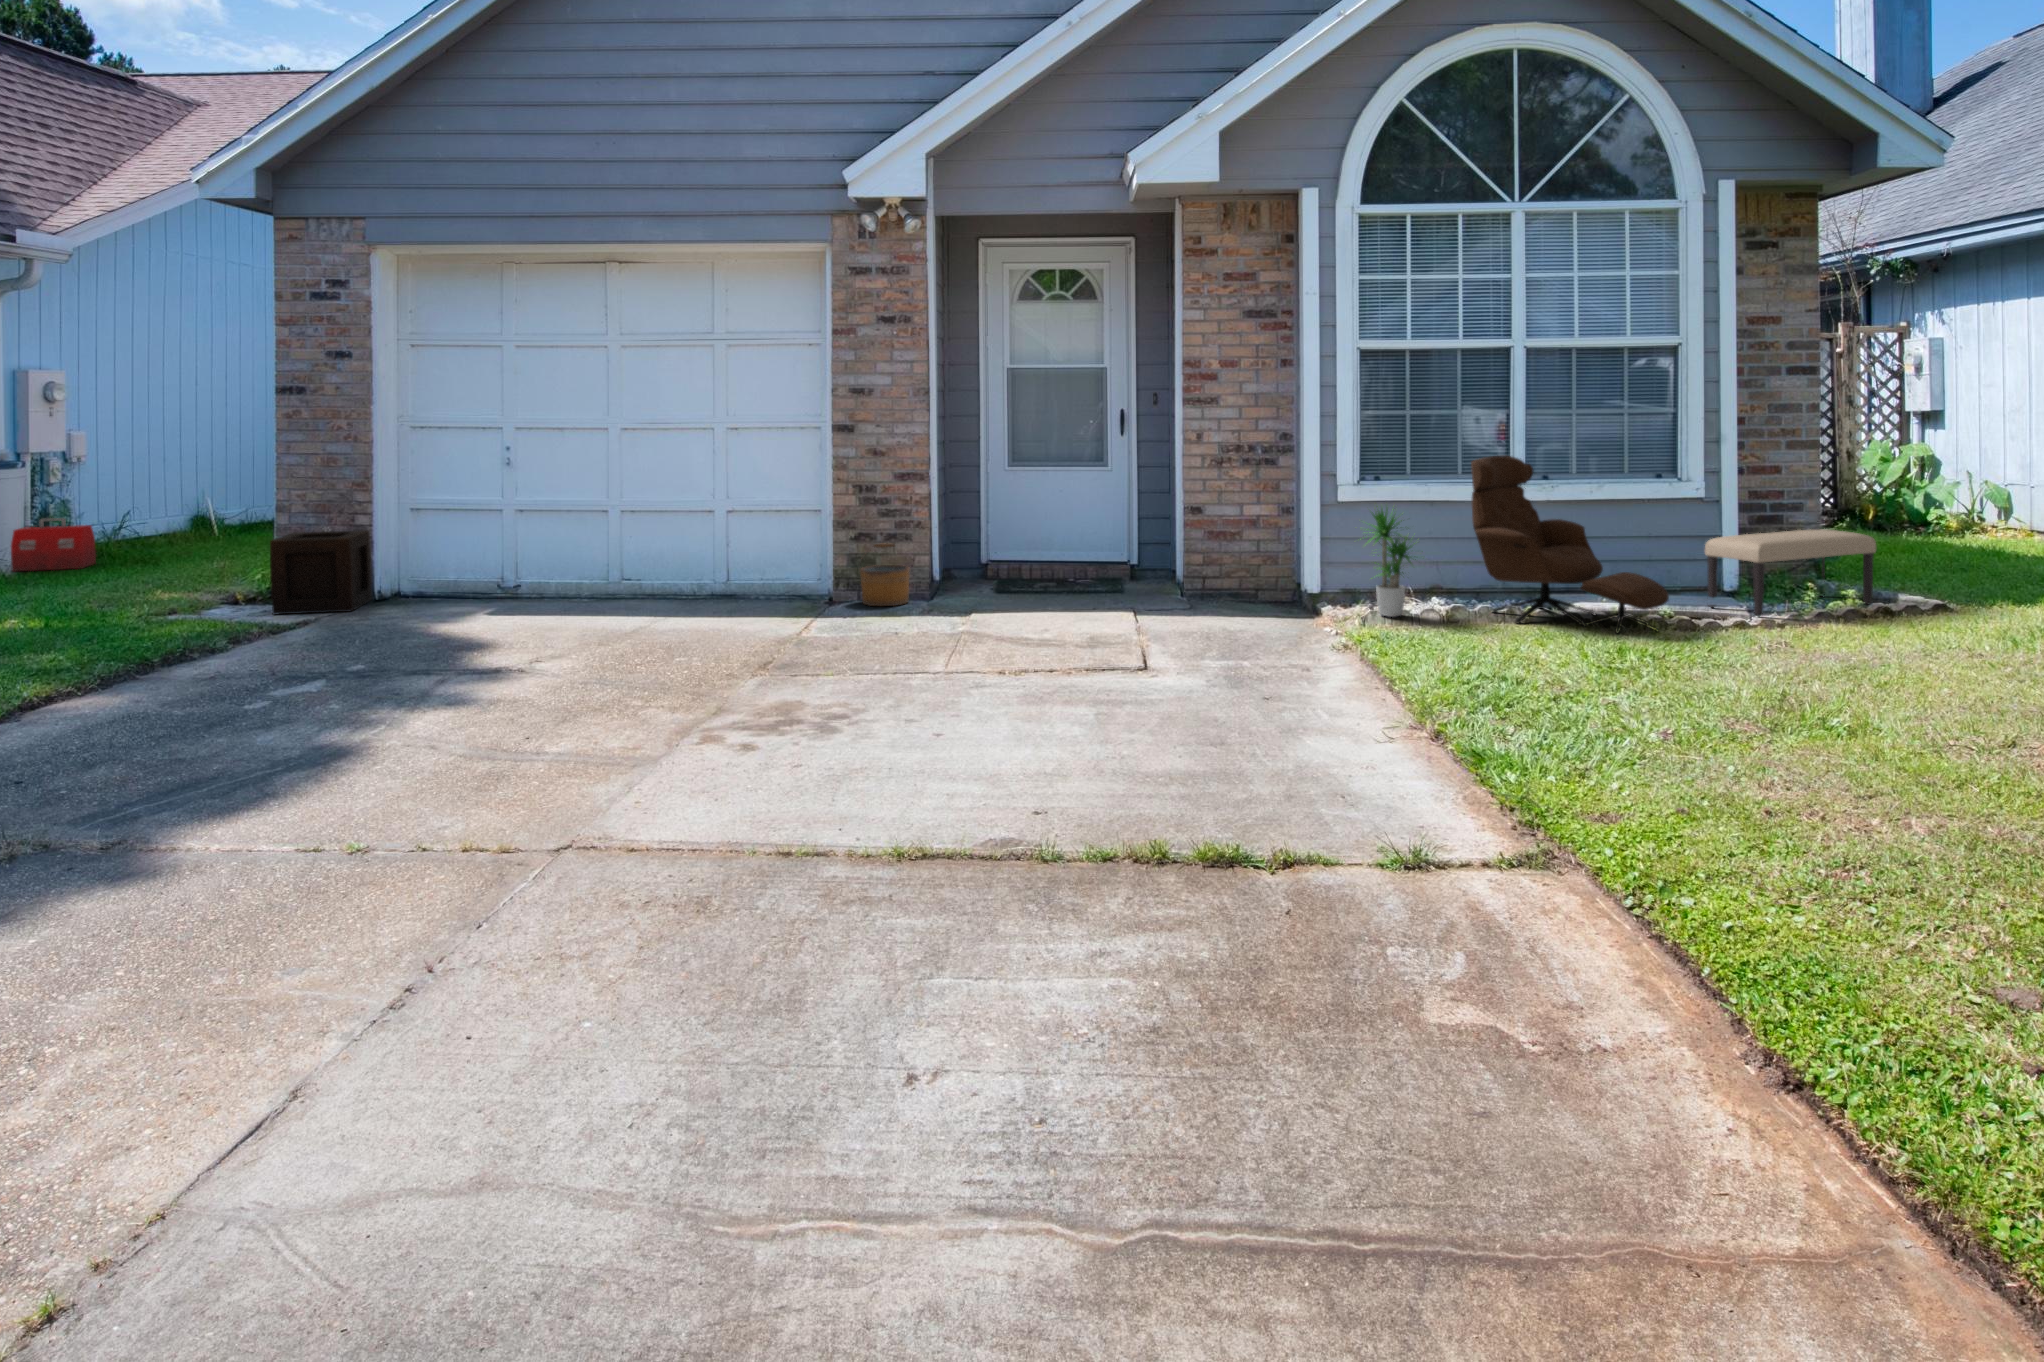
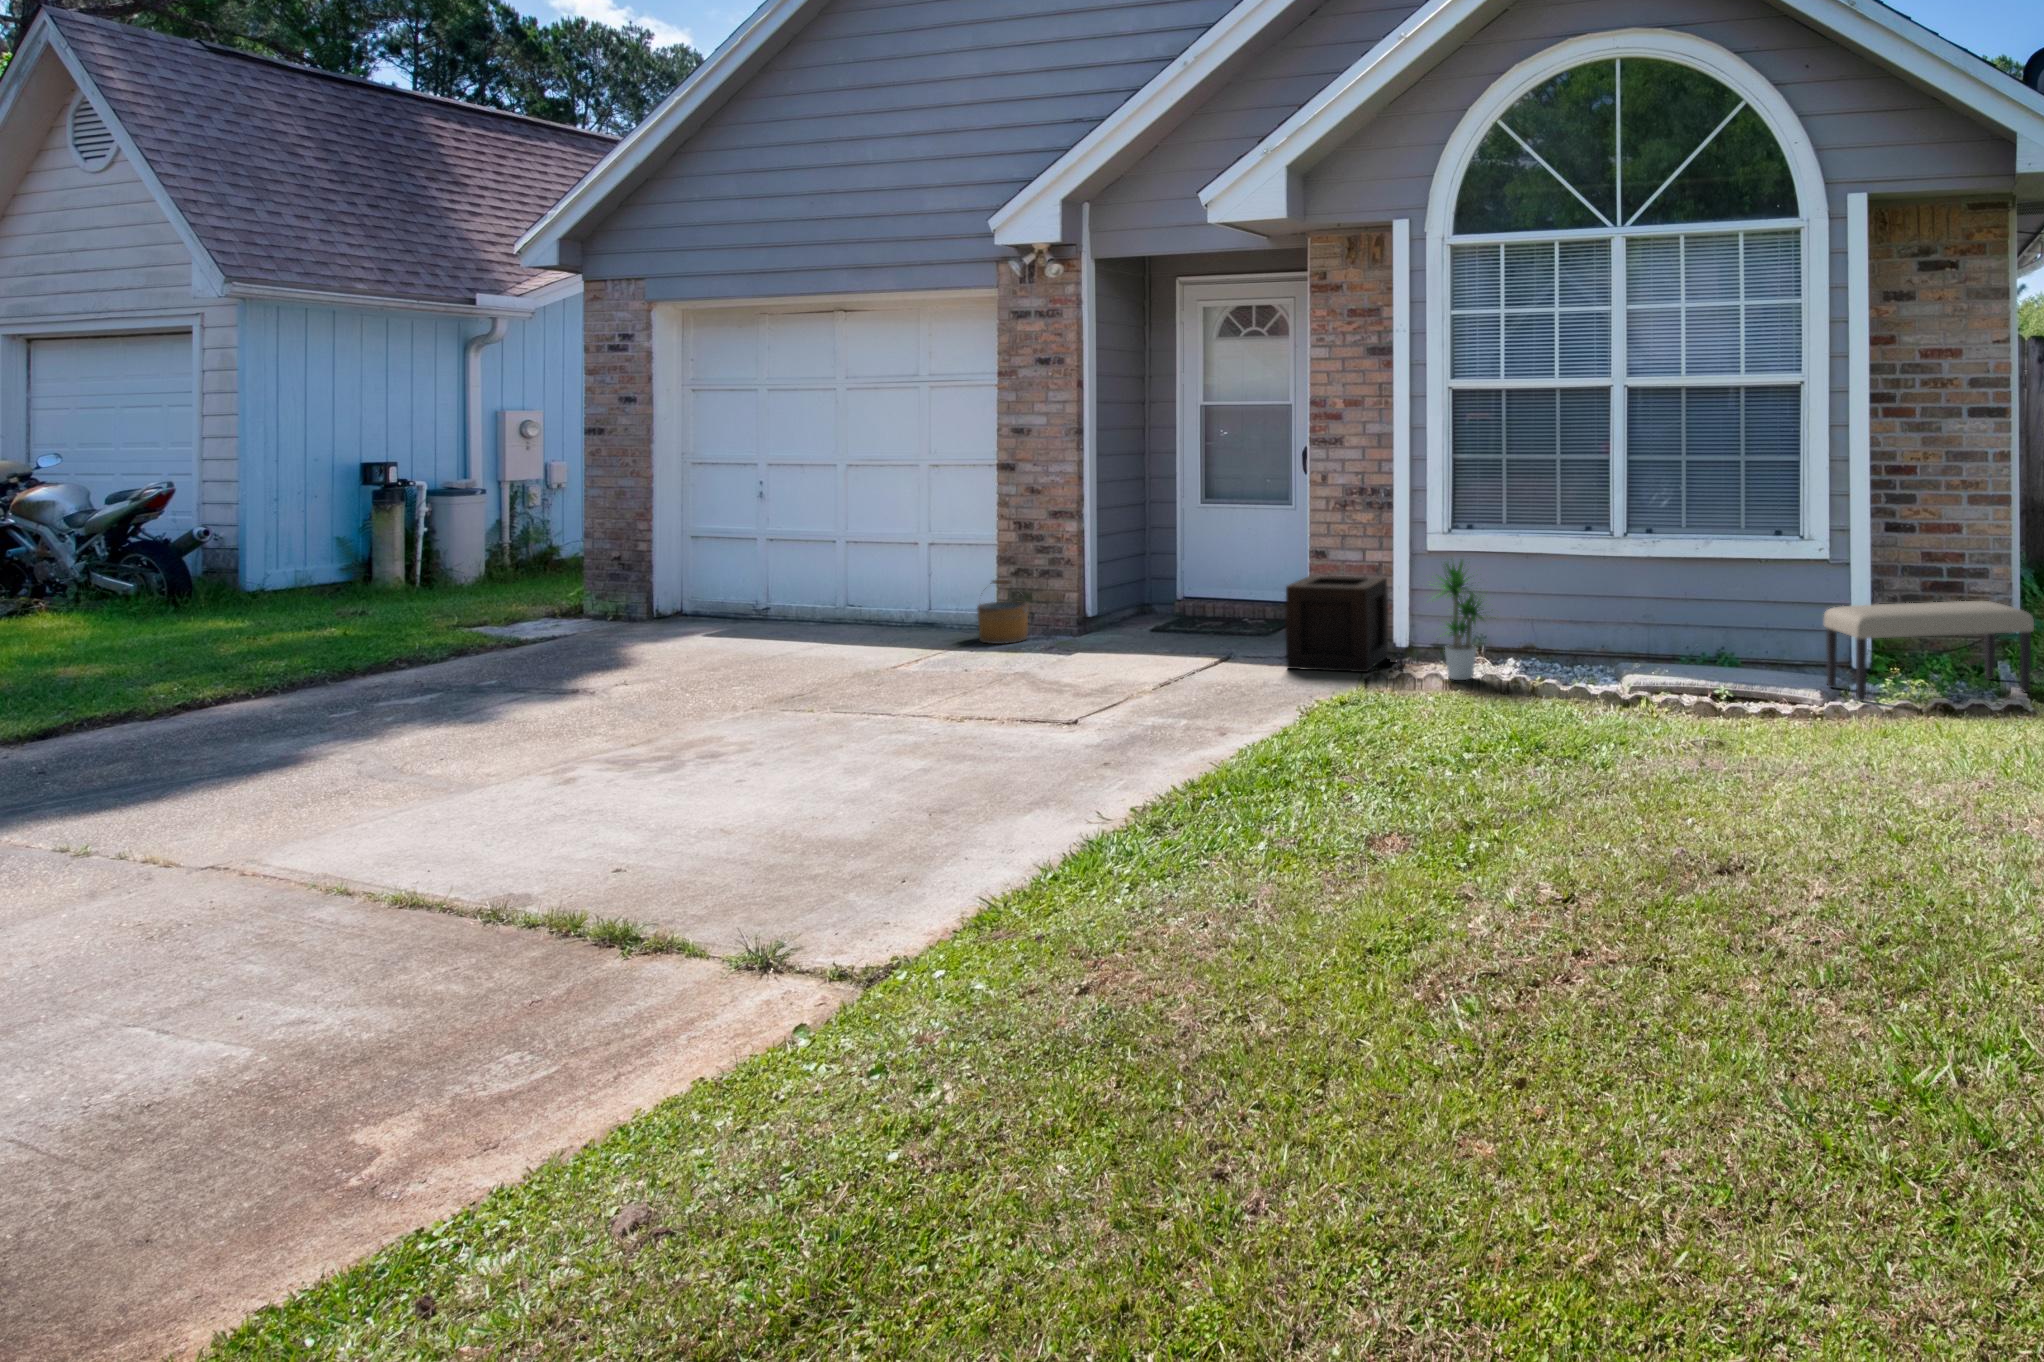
lounge chair: present [1471,455,1669,634] -> none [1542,507,1732,713]
toolbox: present [11,518,96,572] -> none [359,527,438,575]
wooden crate: present [270,530,372,615] -> present [1285,575,1388,672]

